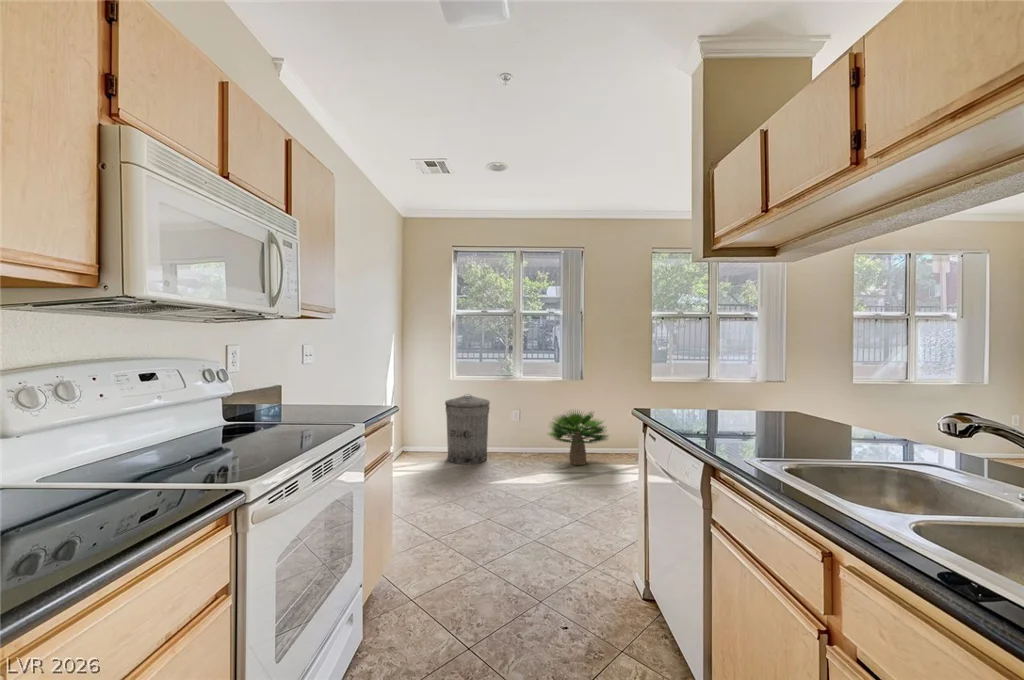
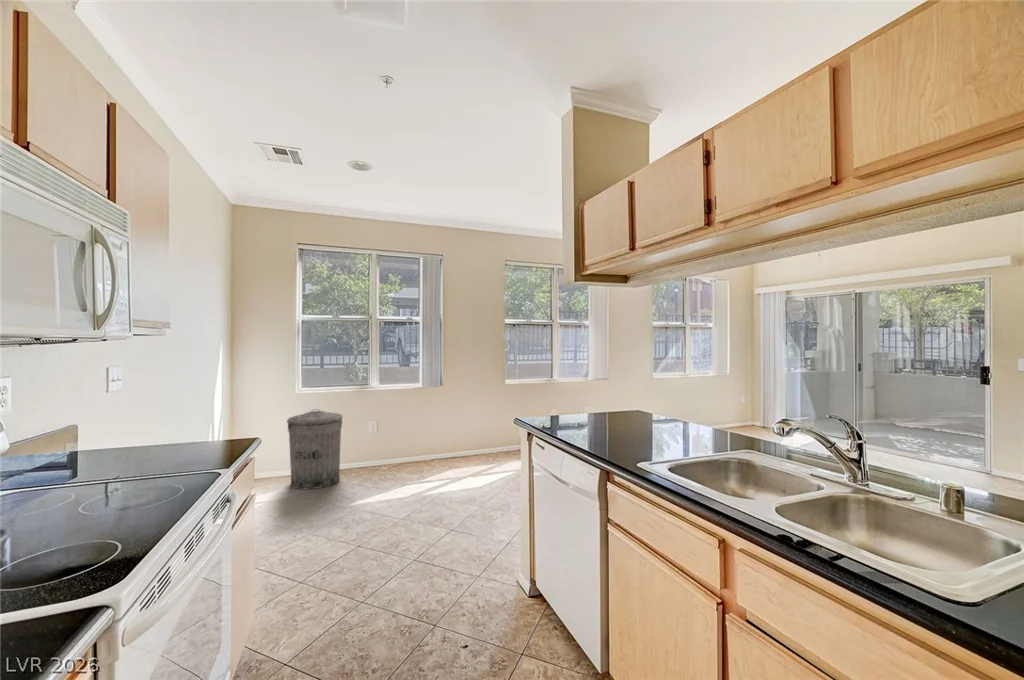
potted plant: present [549,412,608,465] -> none [405,416,472,474]

